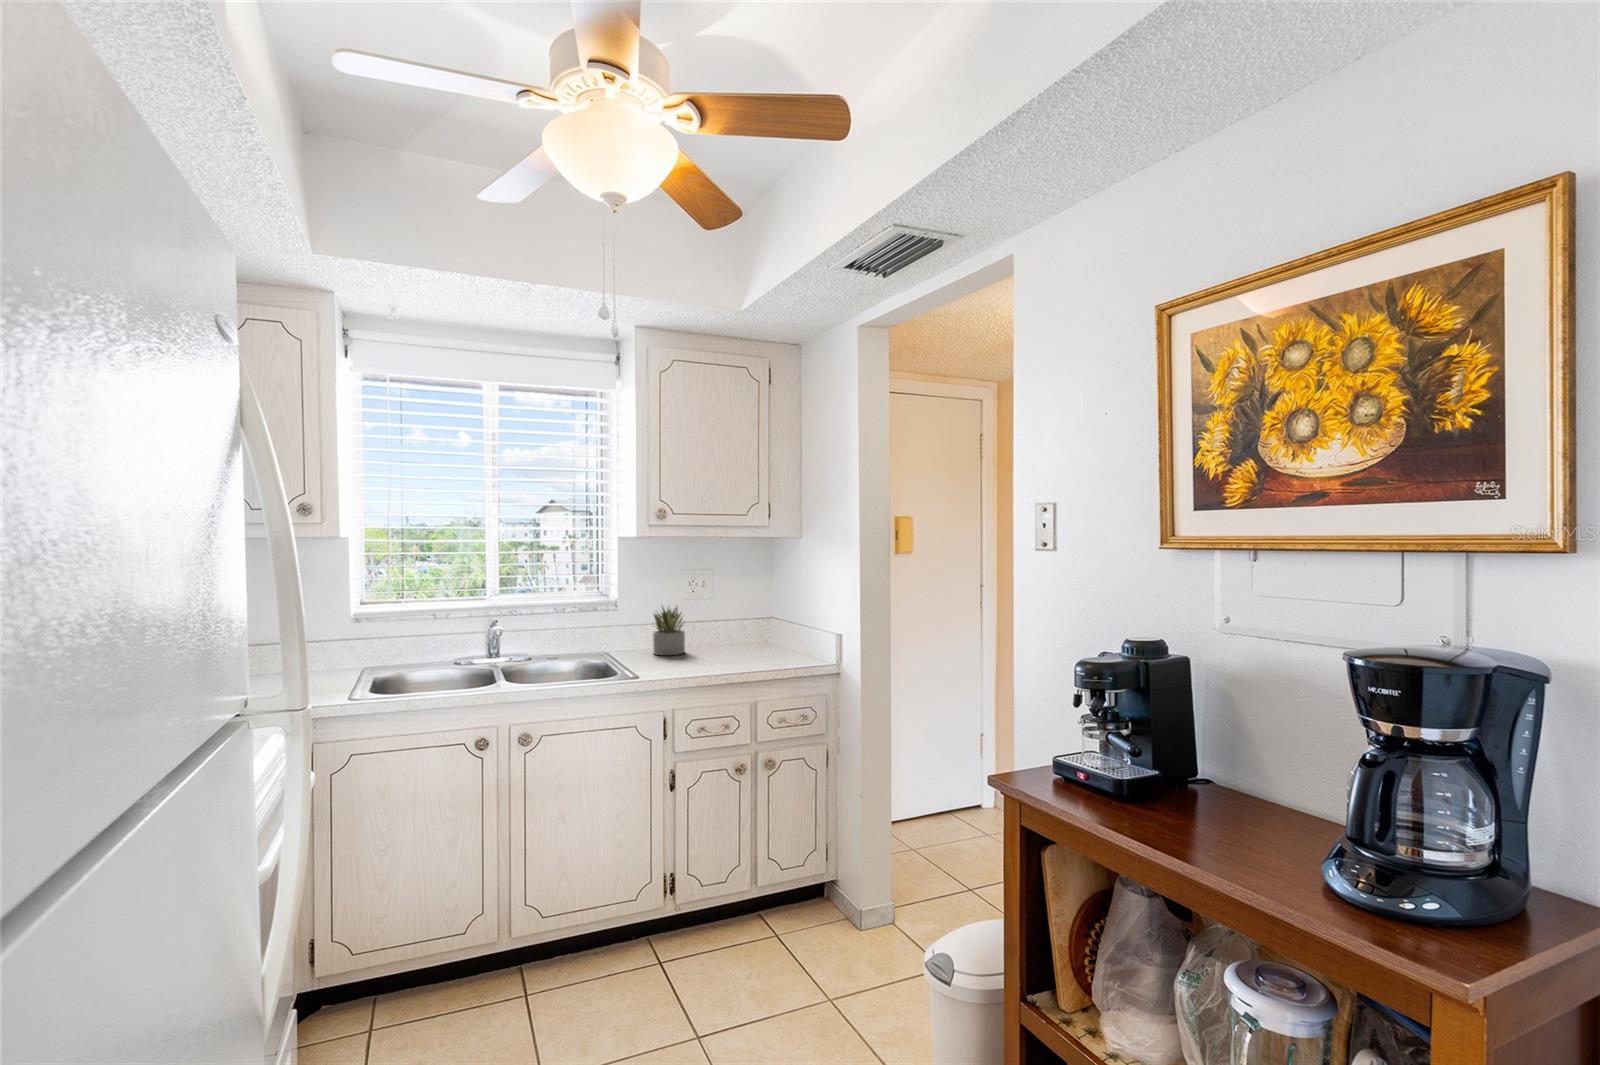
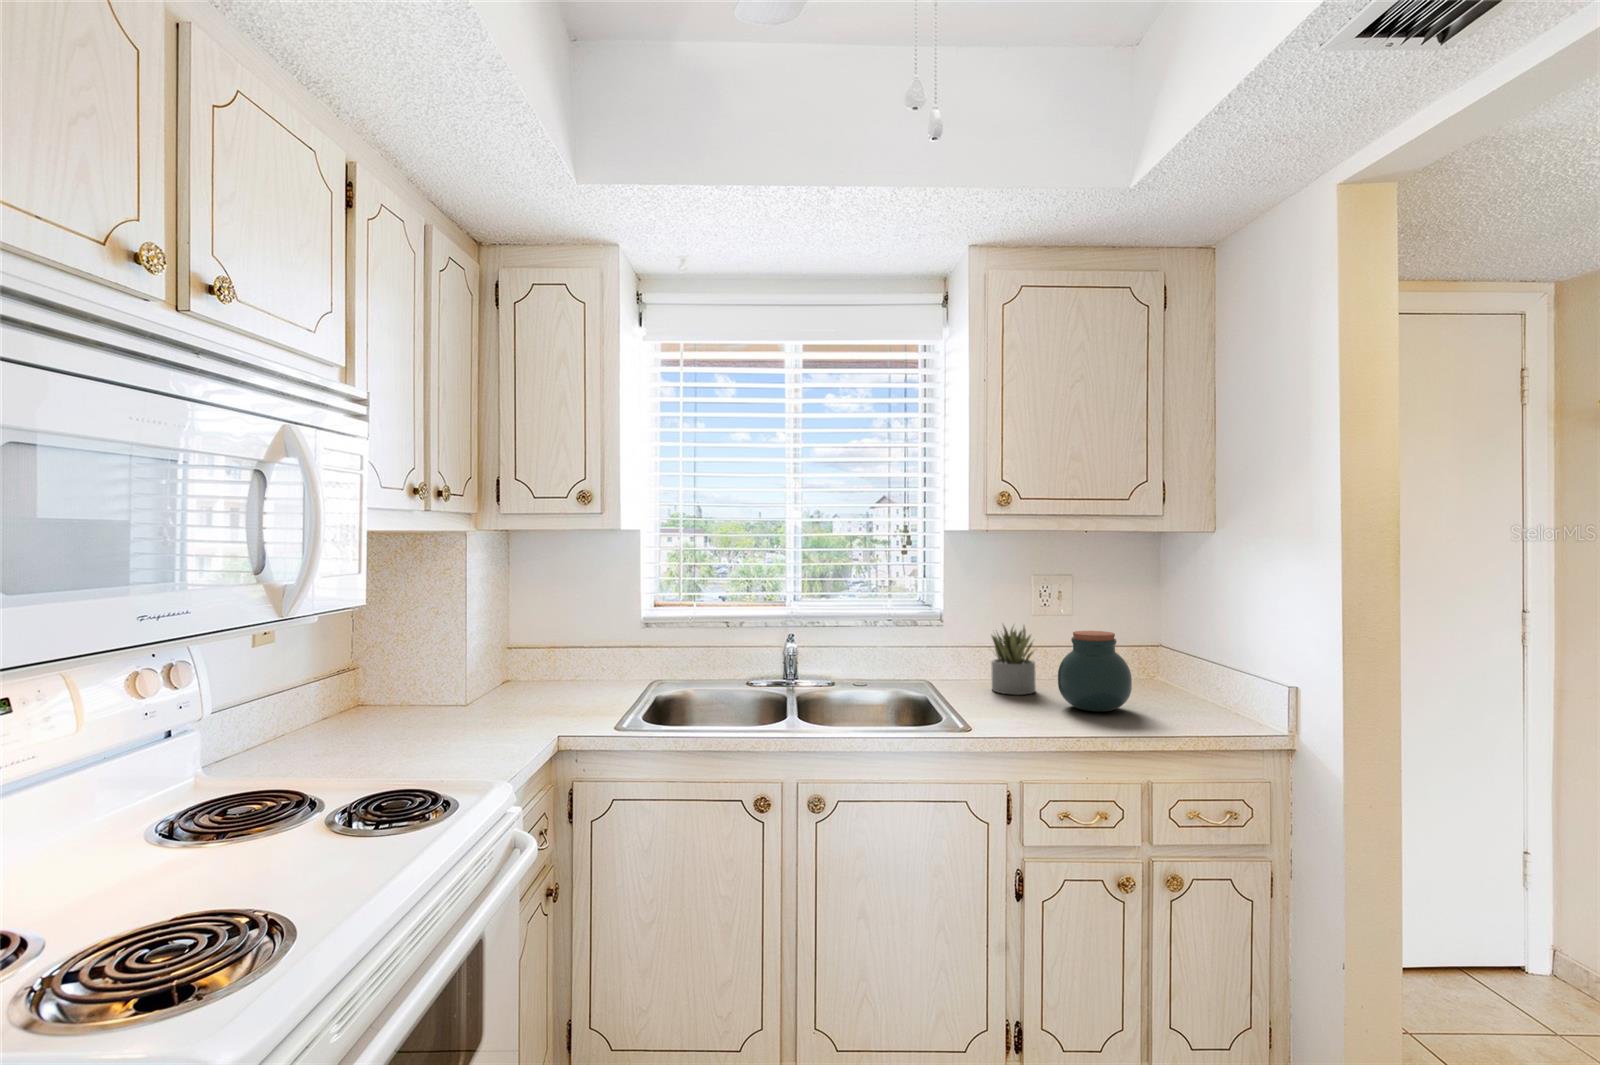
jar: none [699,606,747,660] -> present [1058,631,1132,711]

